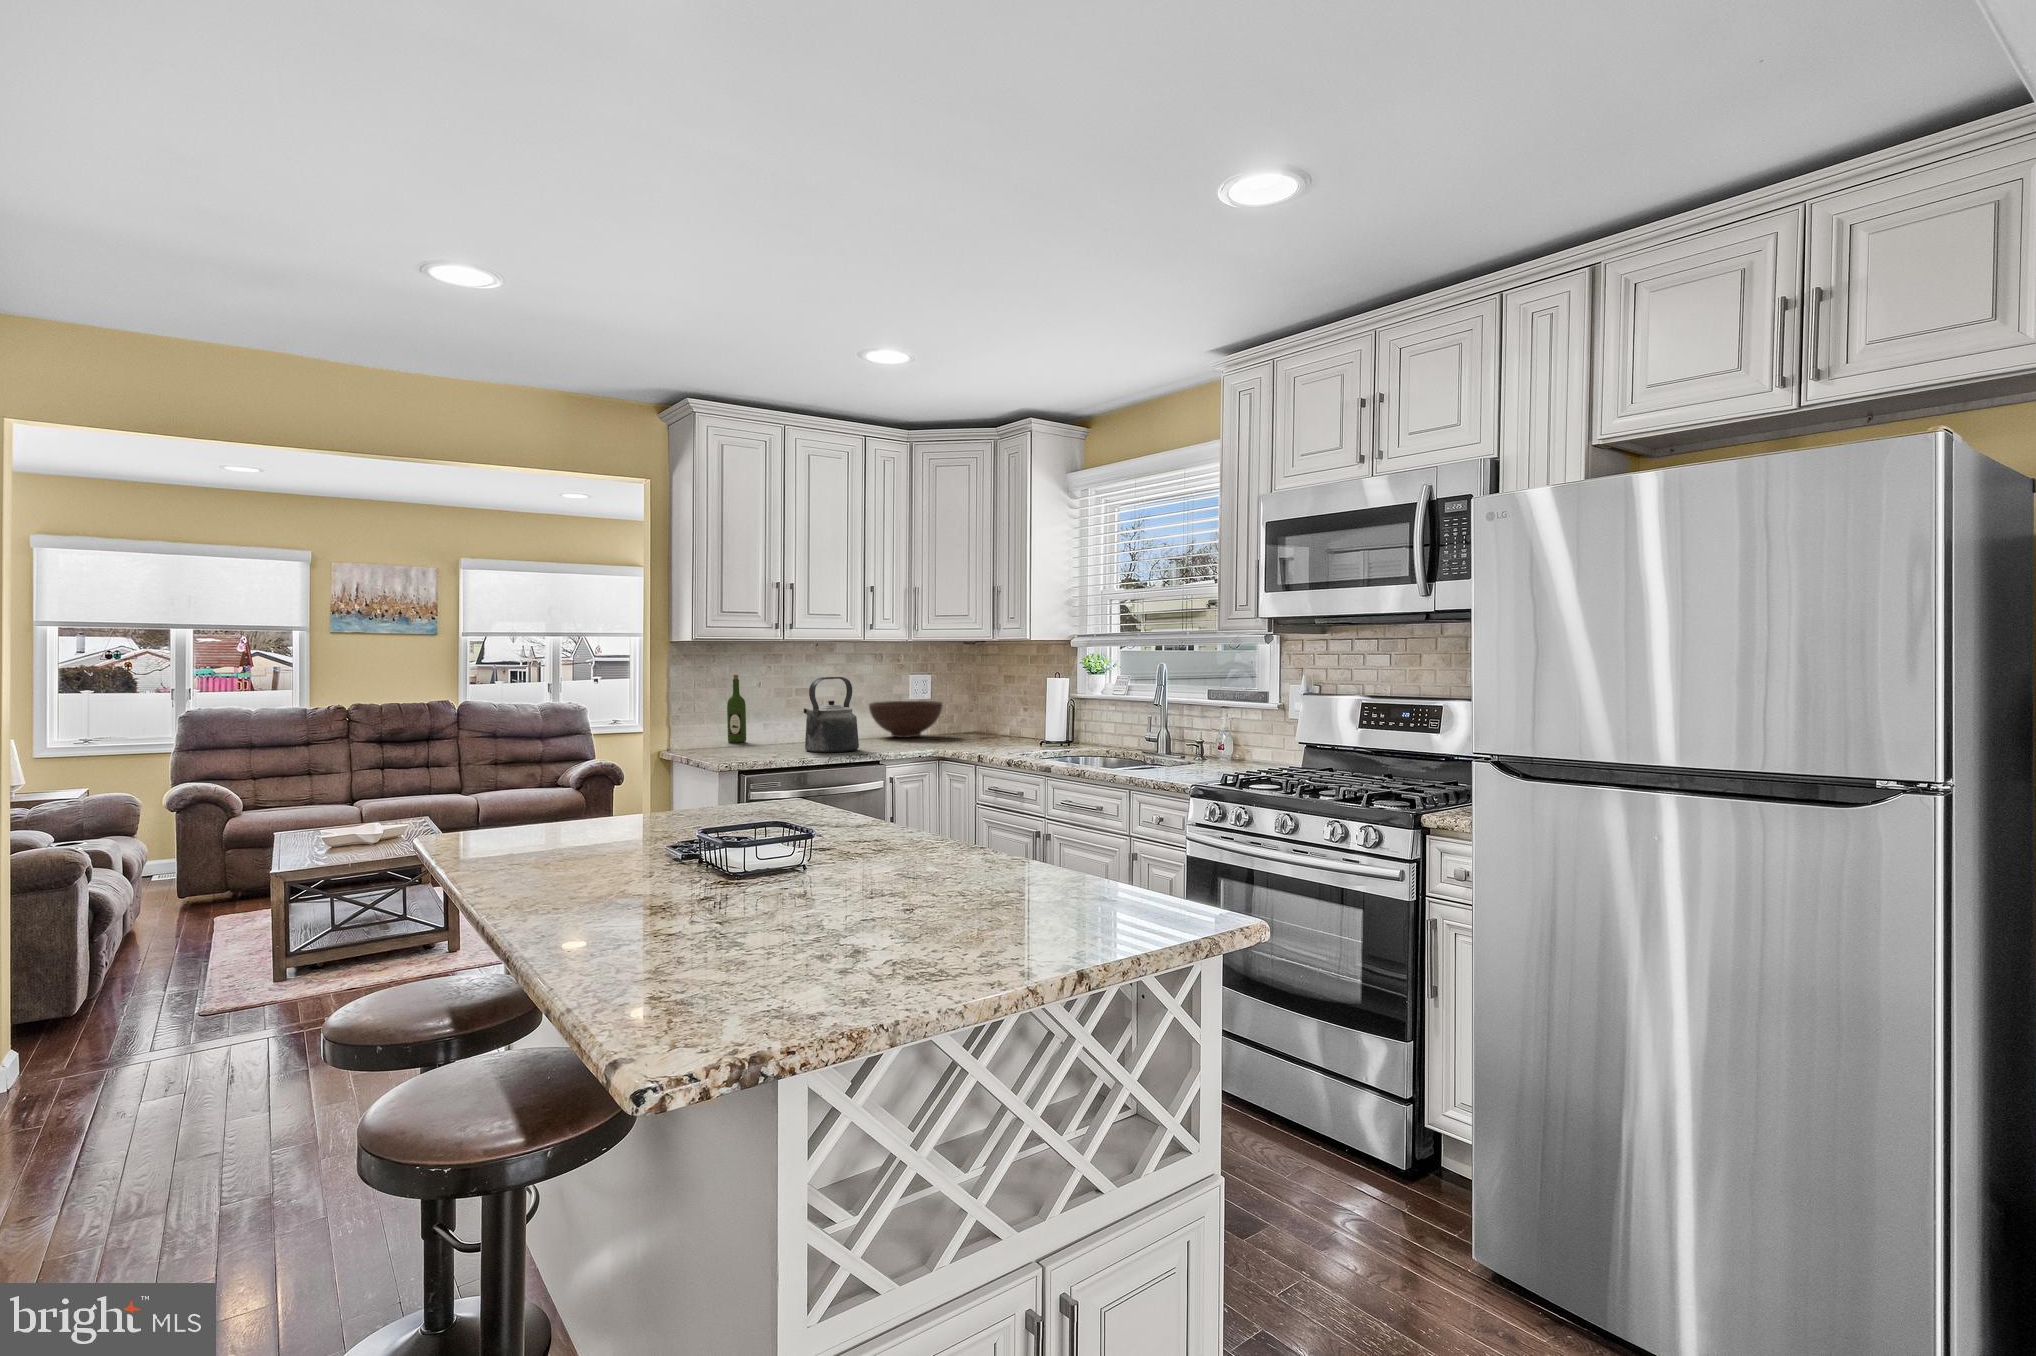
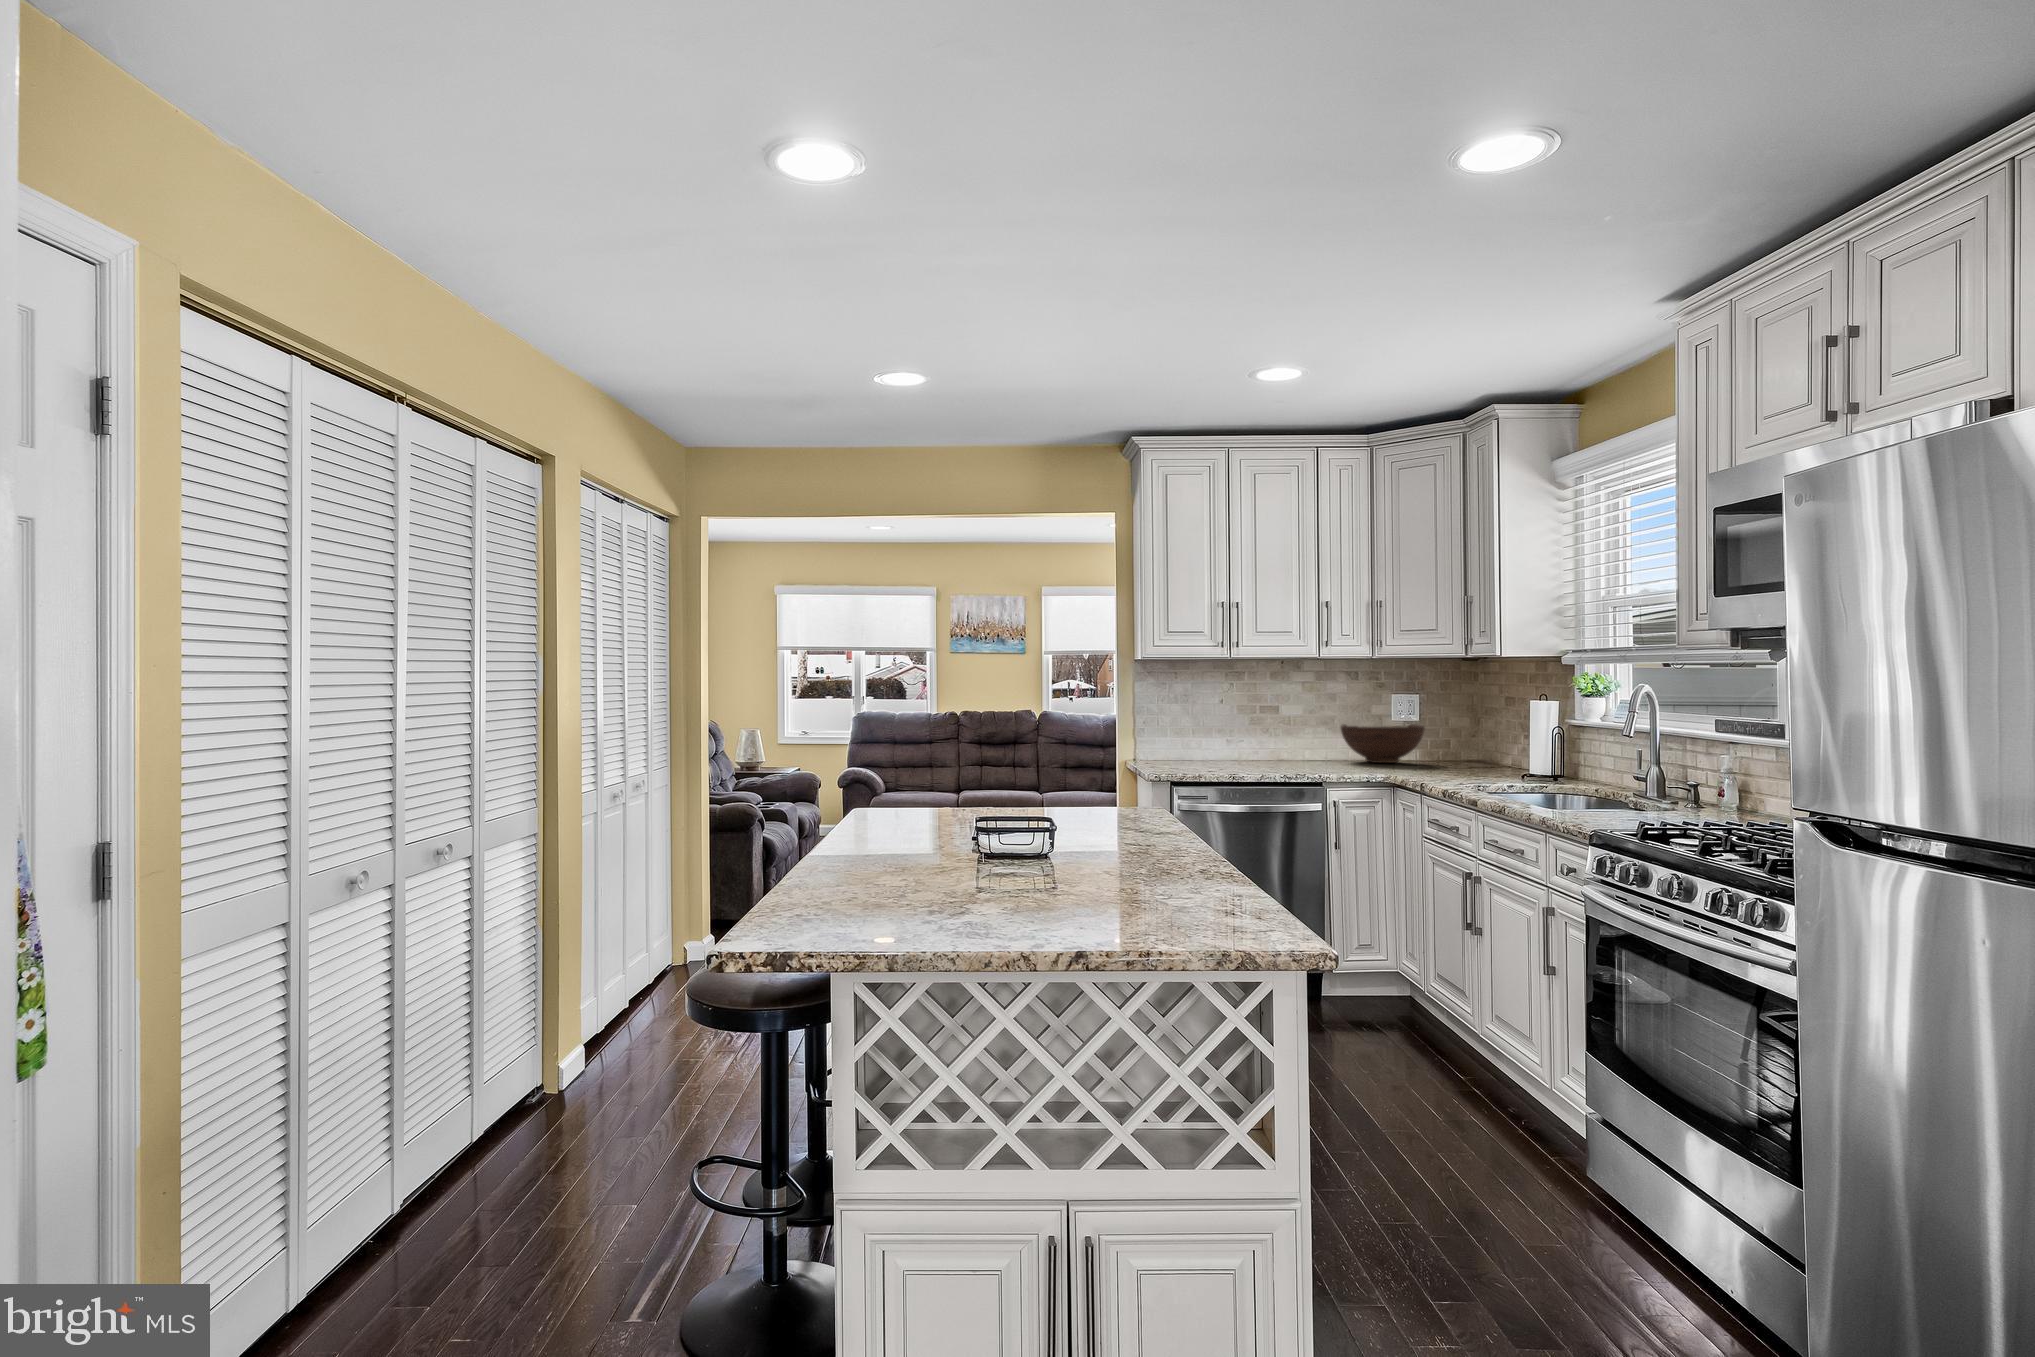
wine bottle: present [727,675,746,743] -> none [1189,691,1207,759]
kettle: present [804,677,859,752] -> none [1236,694,1299,771]

